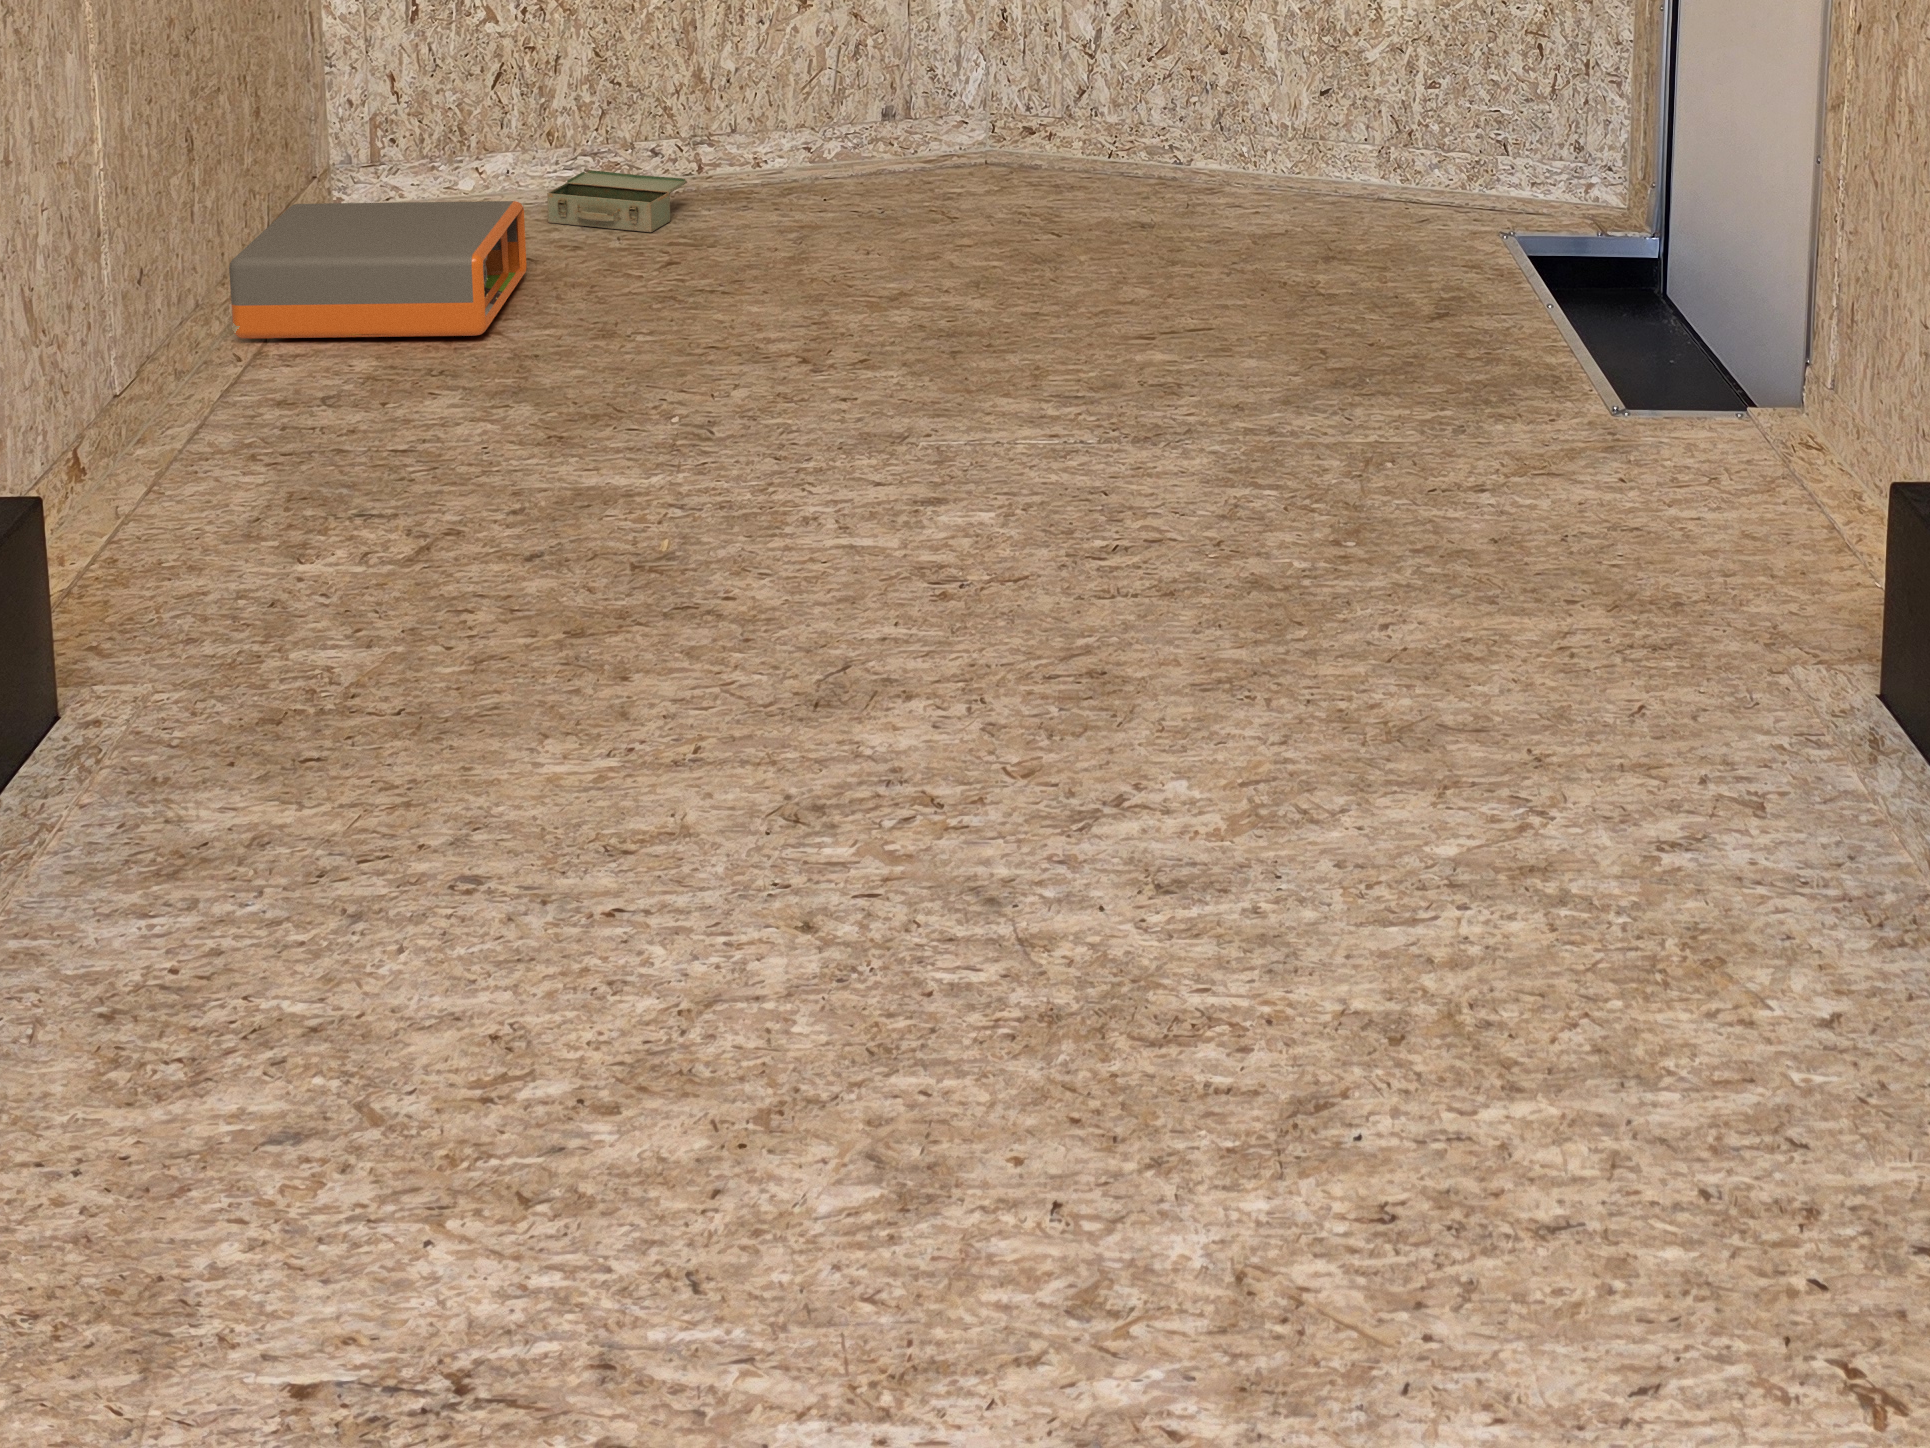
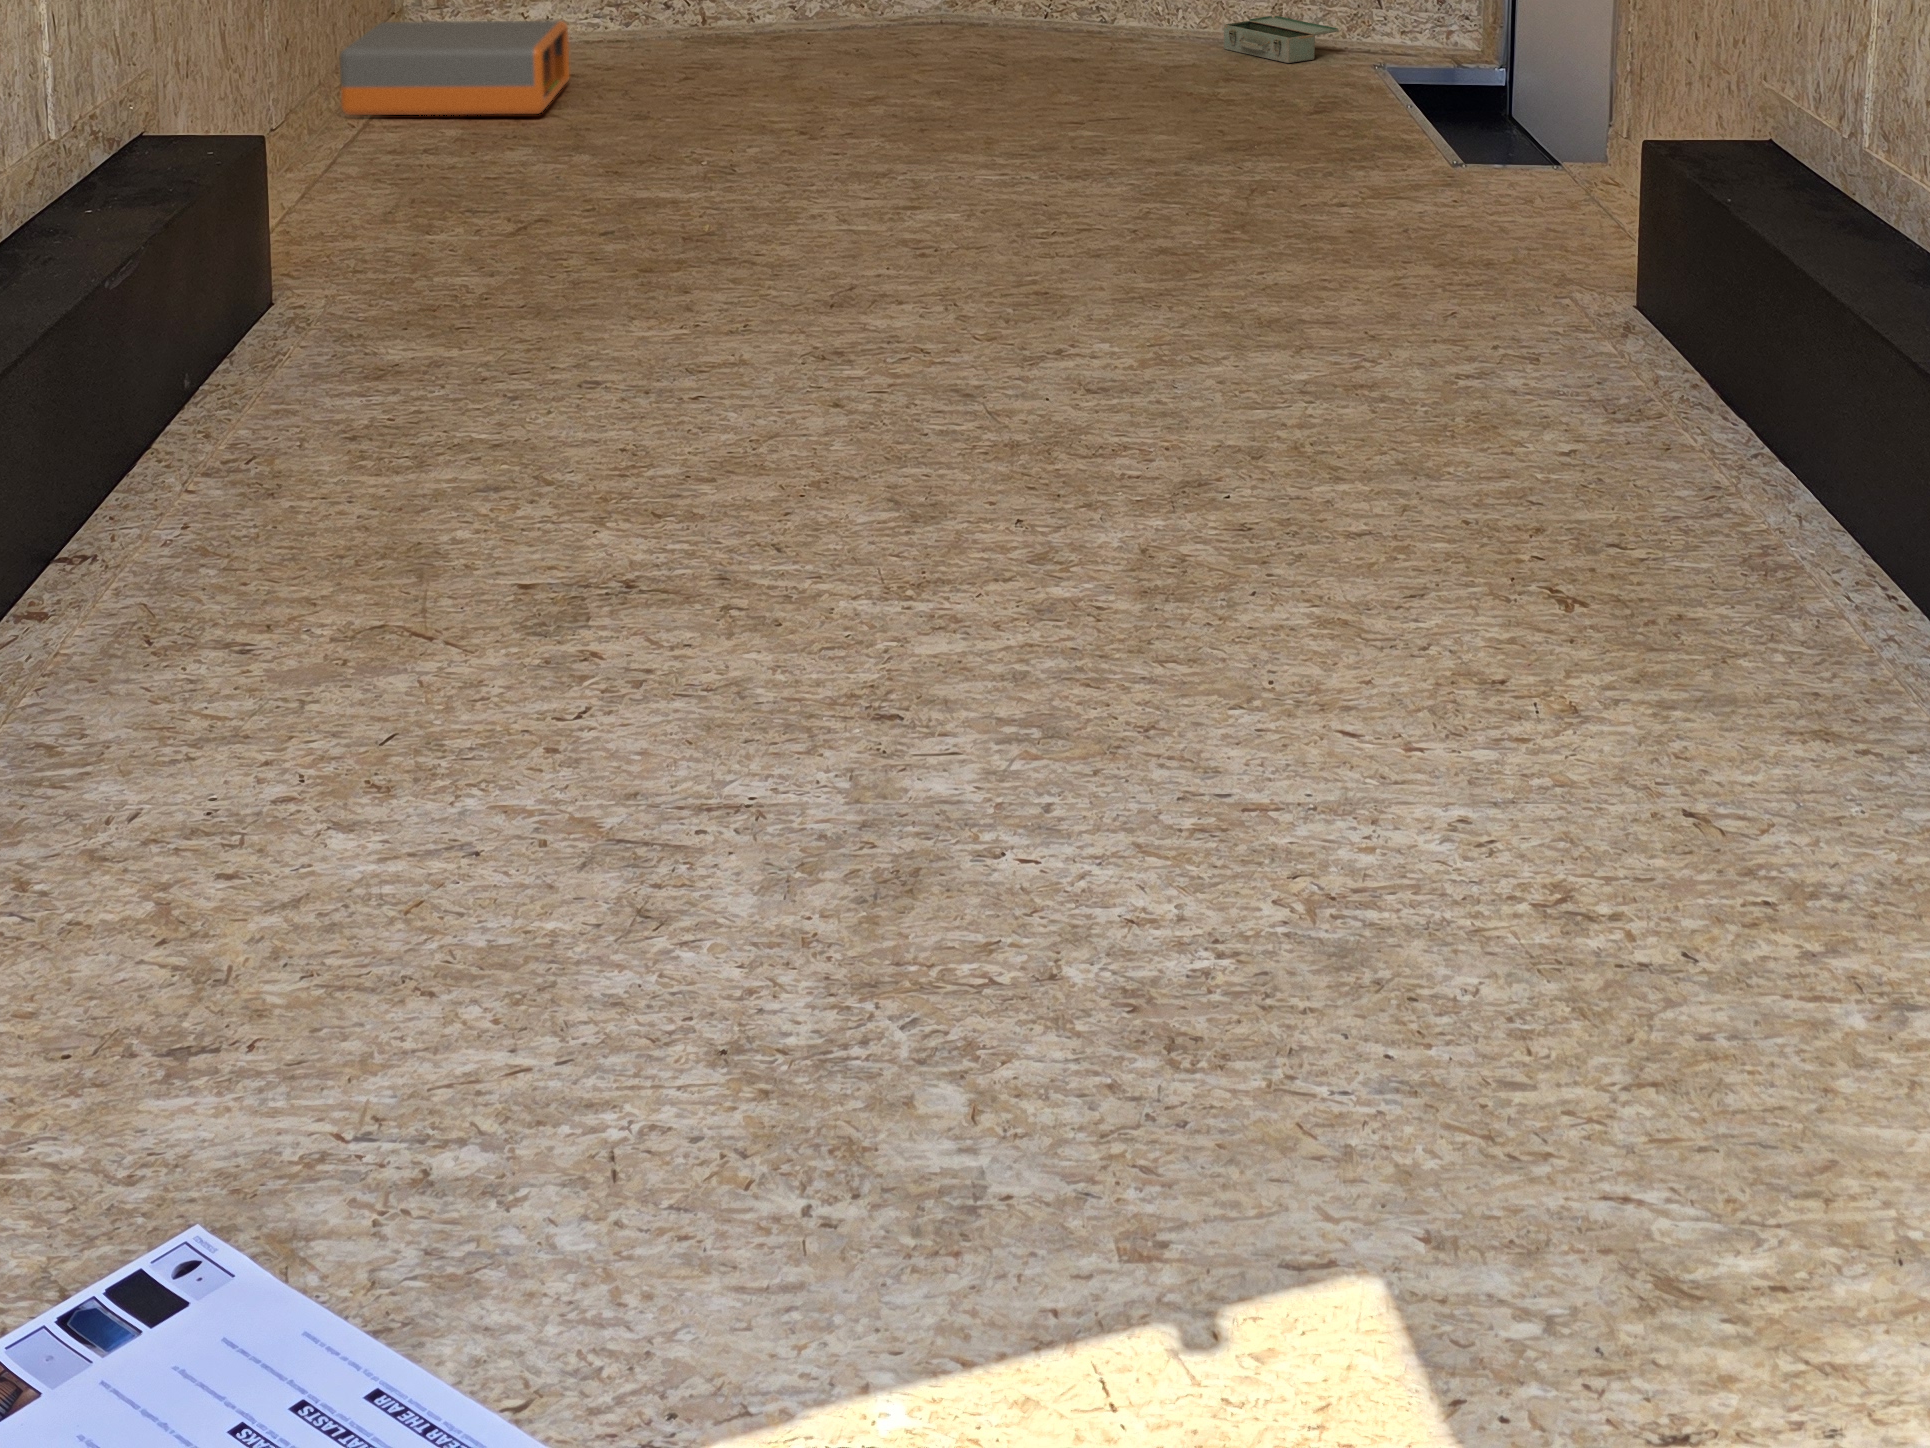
toolbox: present [547,170,687,232] -> present [1224,16,1339,63]

